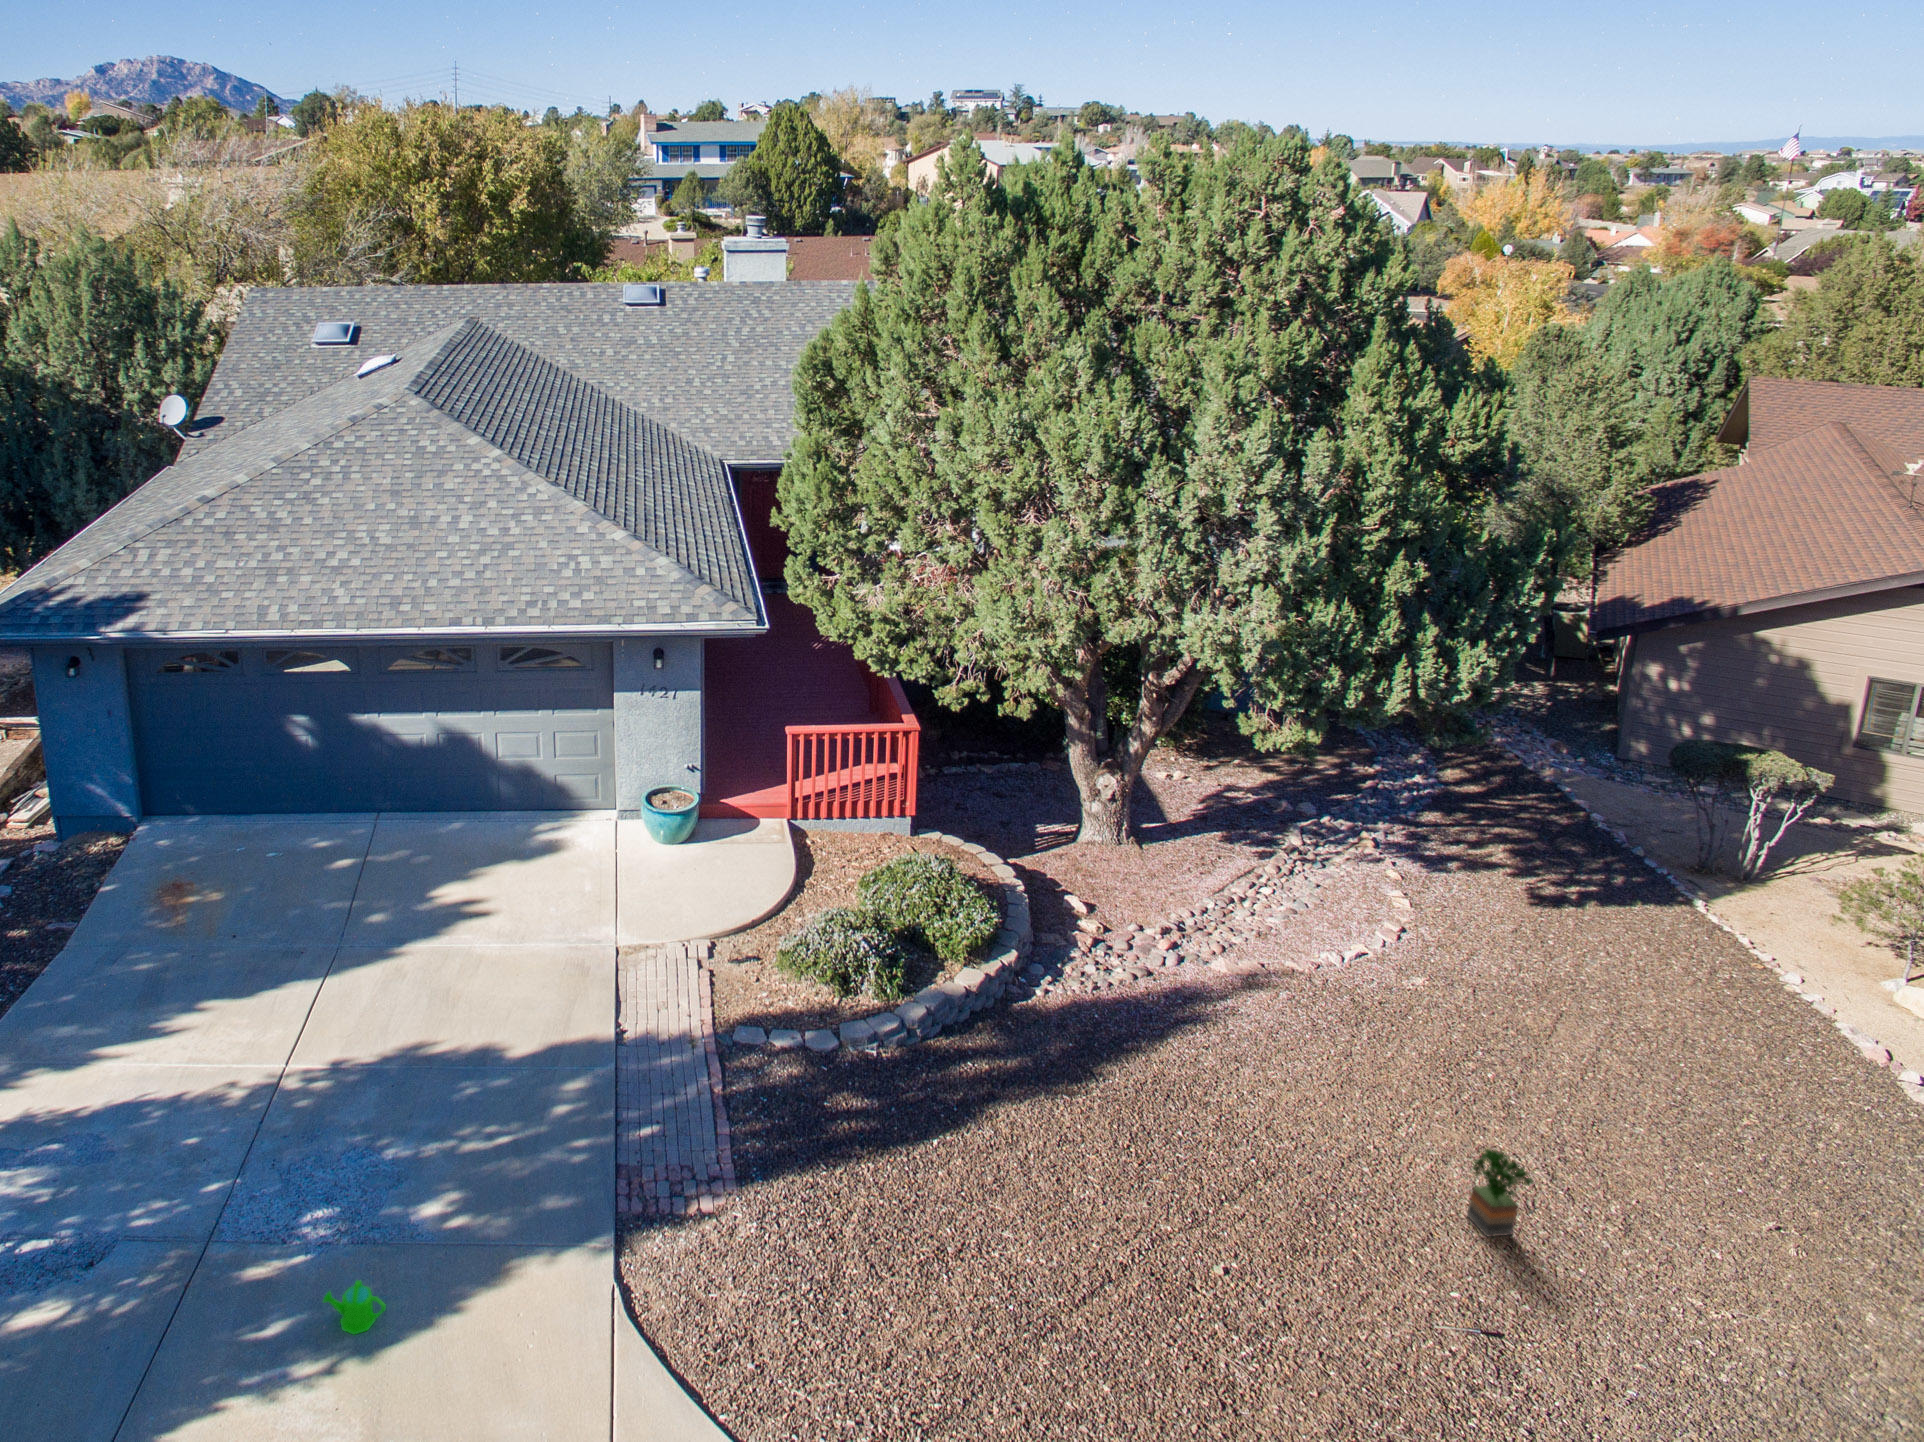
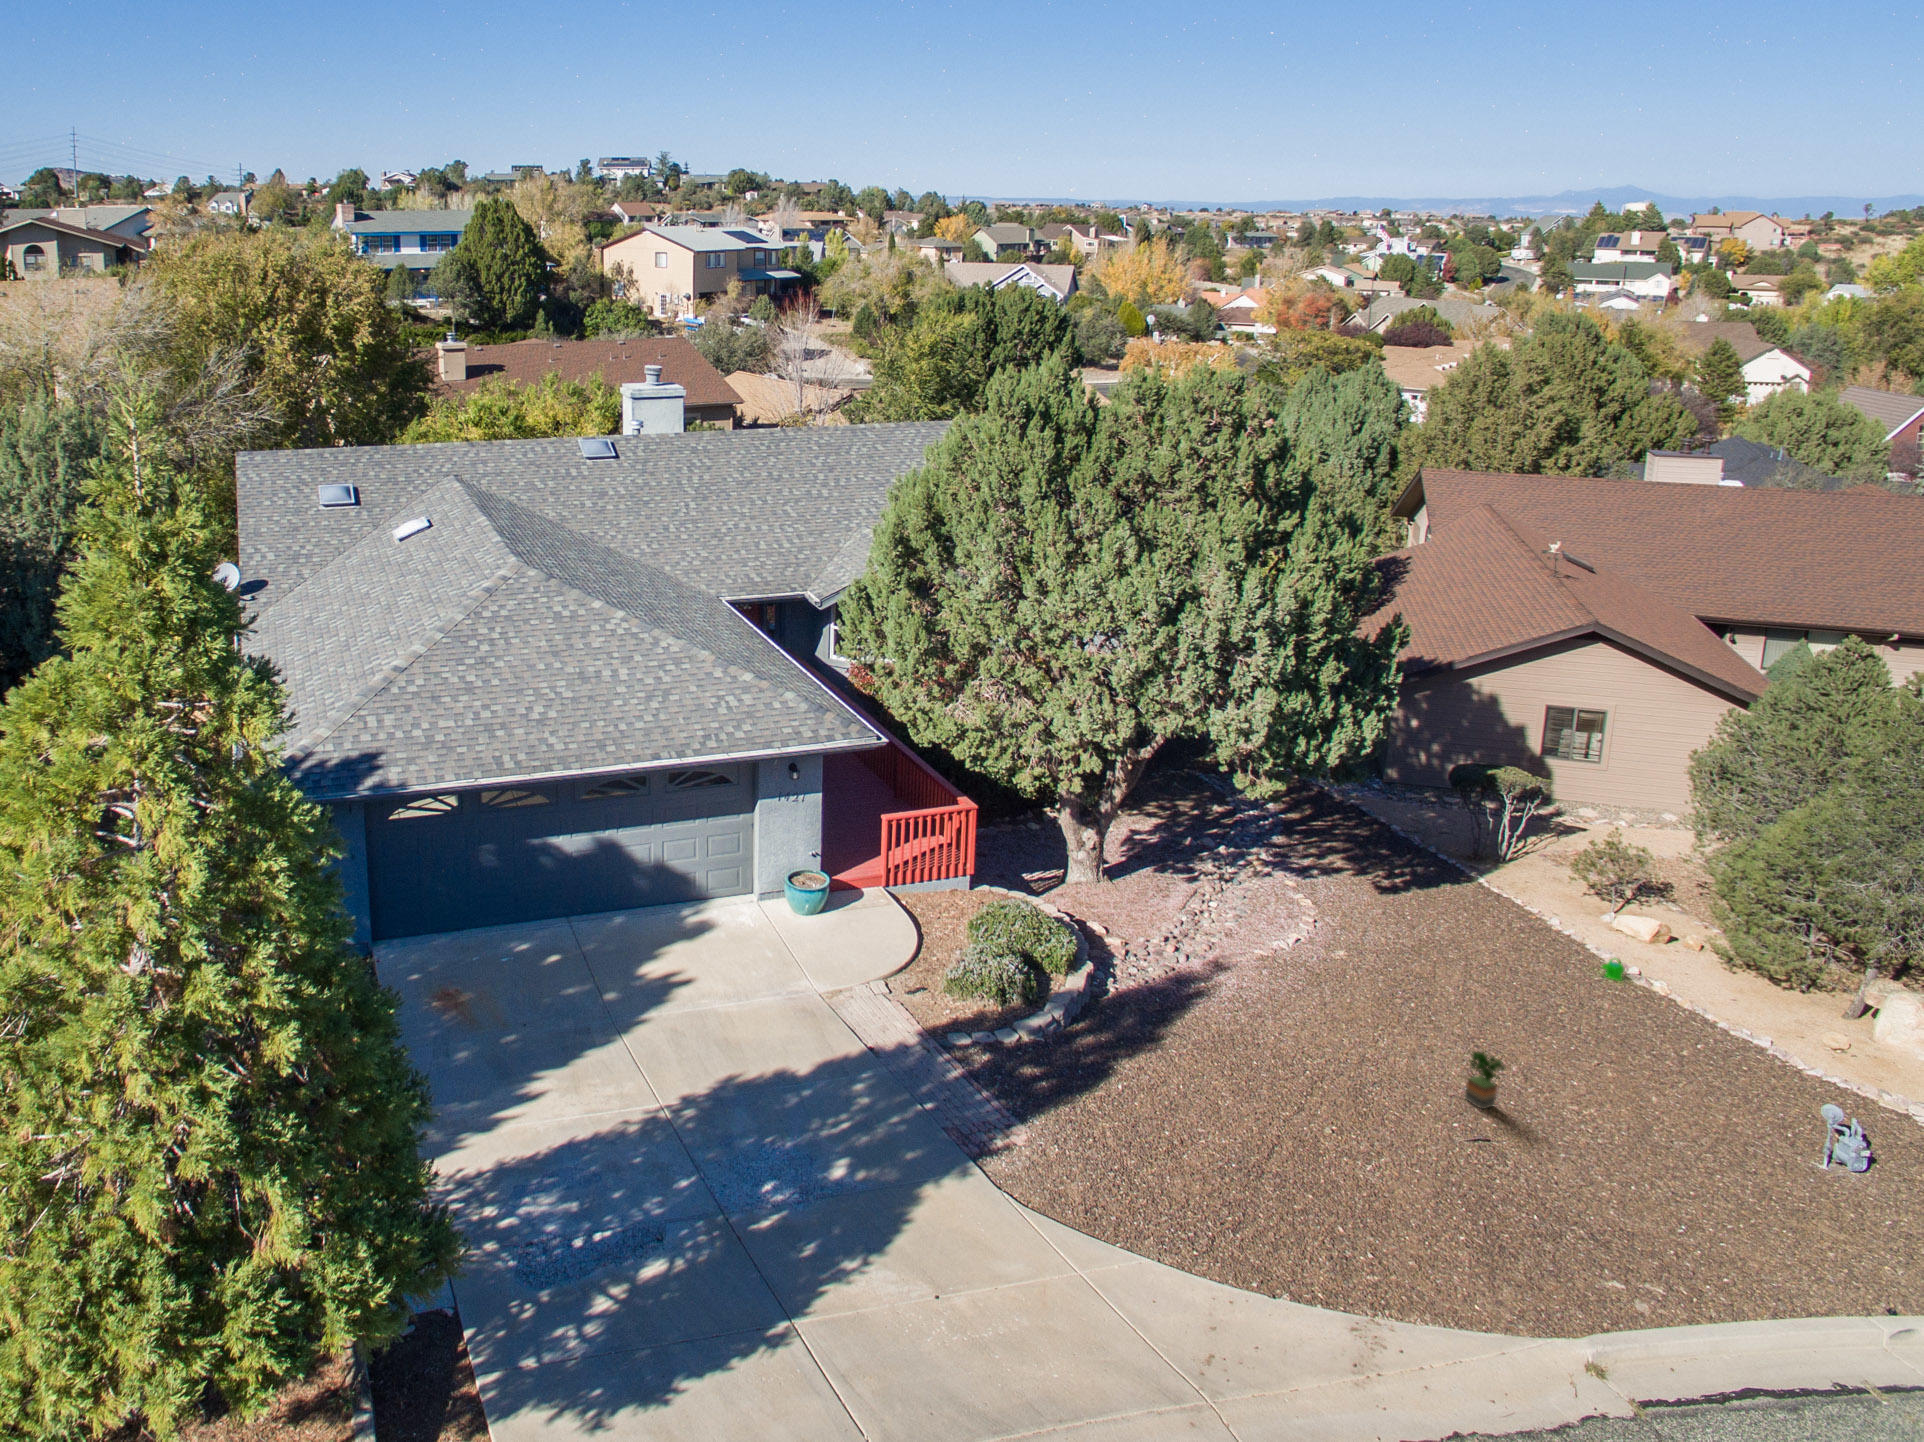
watering can: present [323,1280,386,1334] -> present [1602,958,1625,980]

